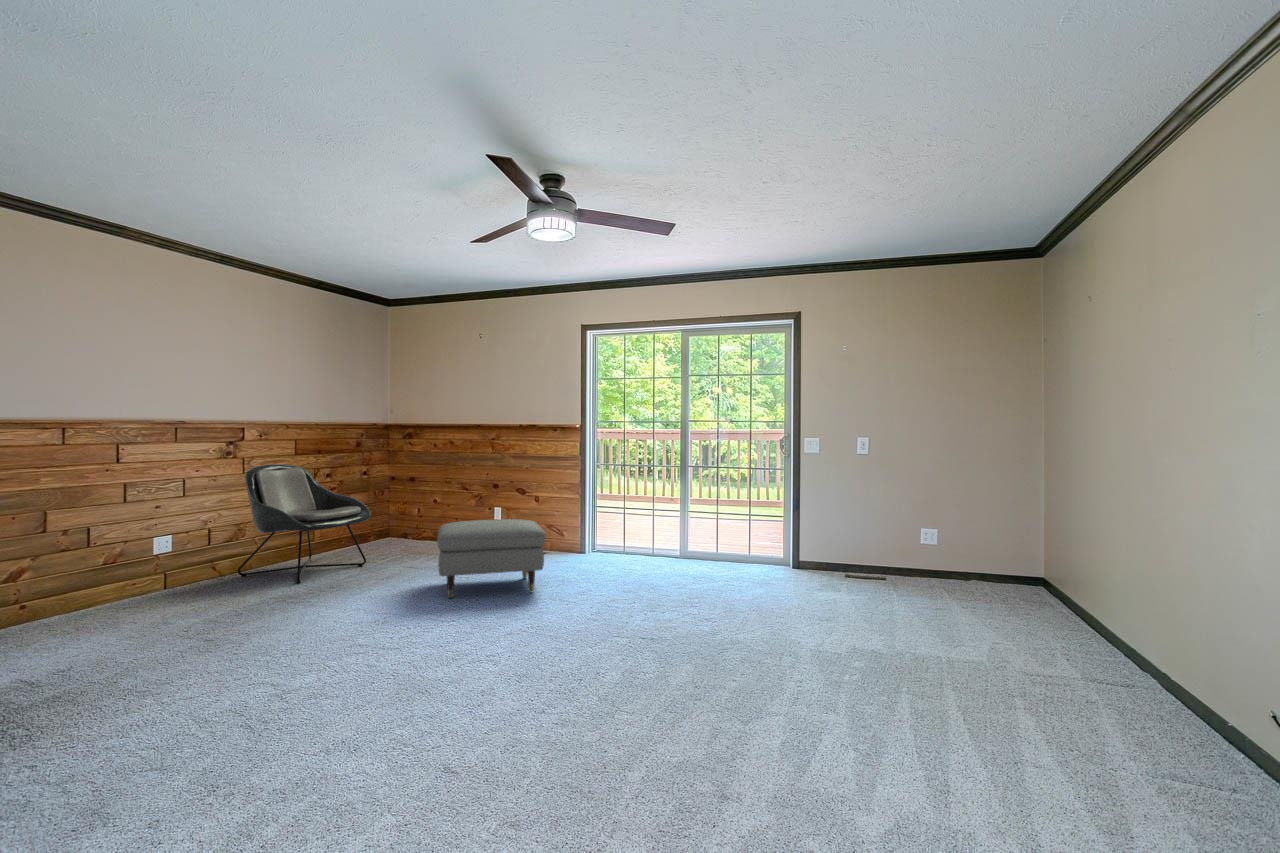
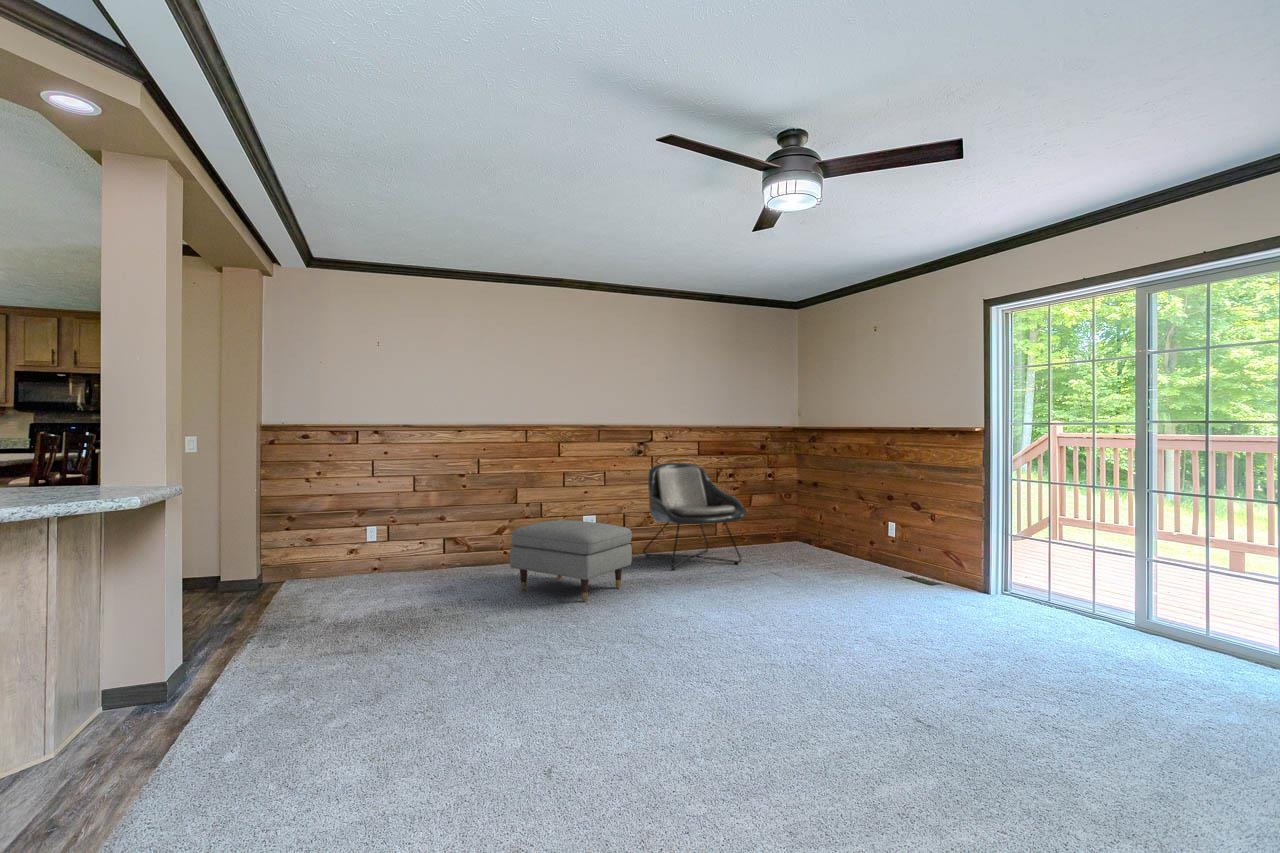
ottoman: present [437,519,546,598] -> present [510,520,632,601]

